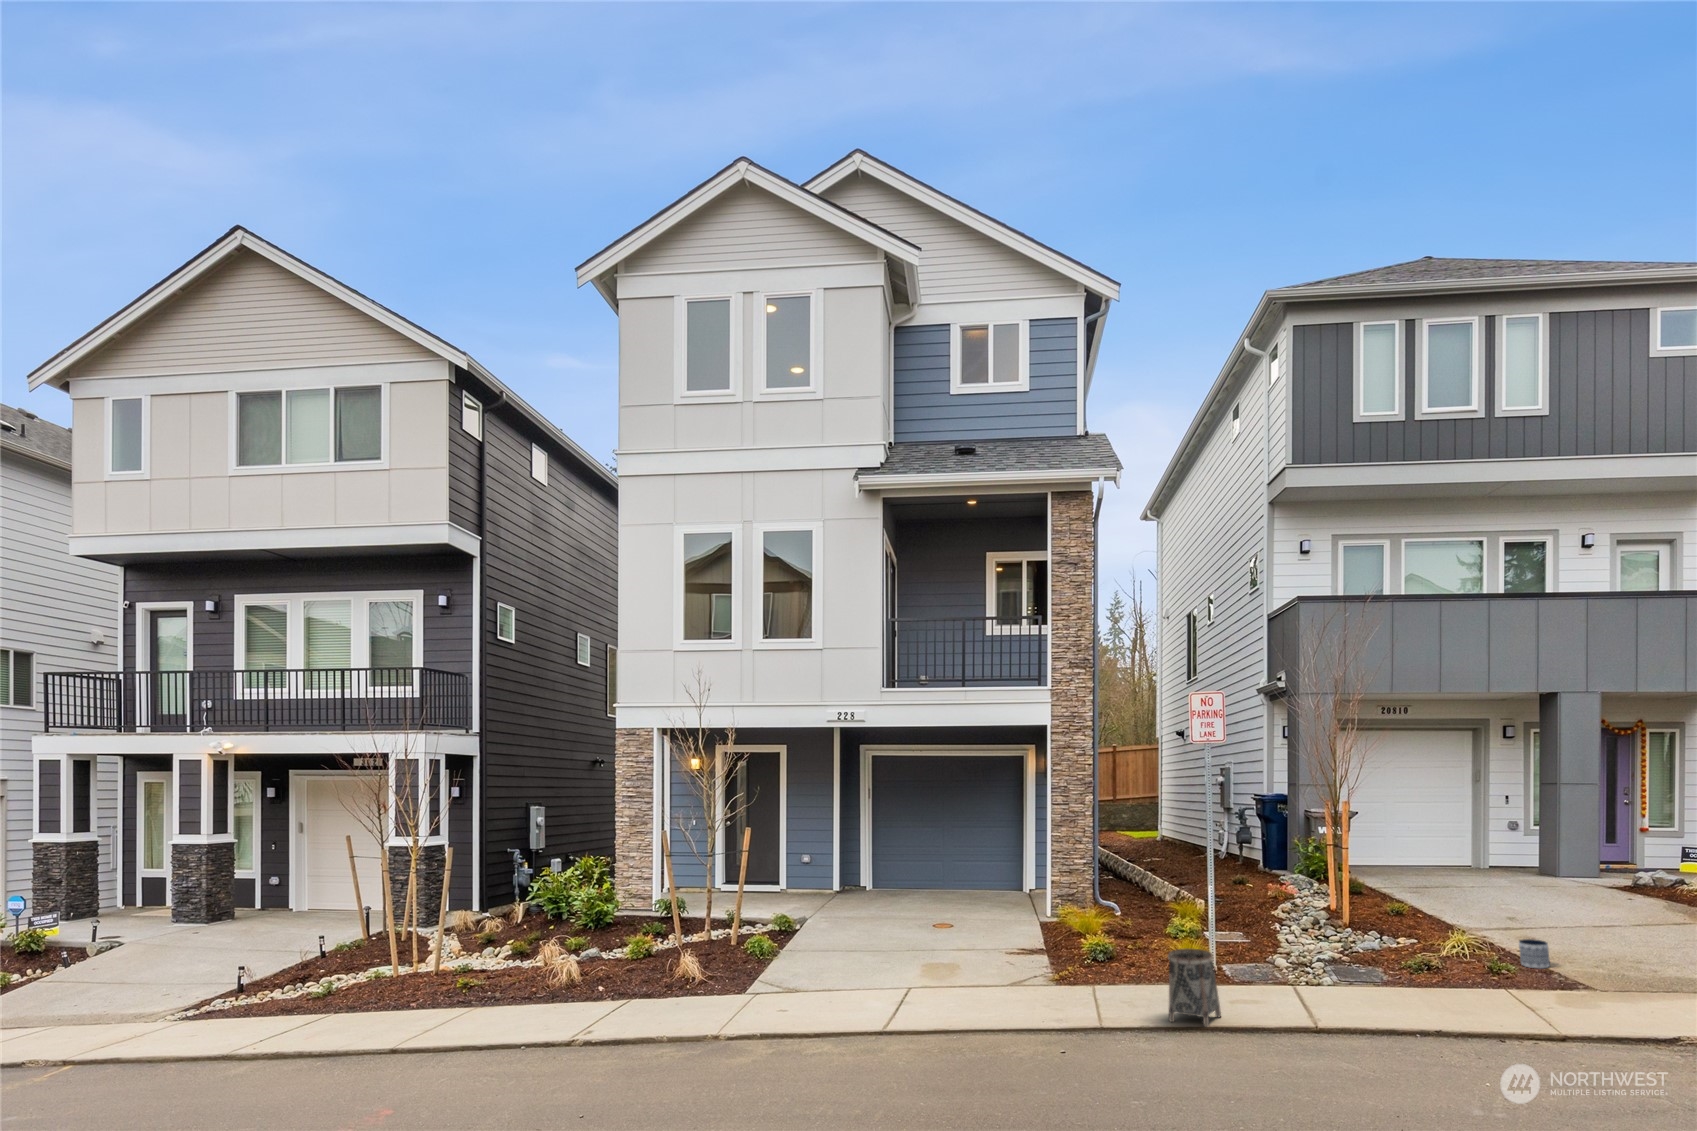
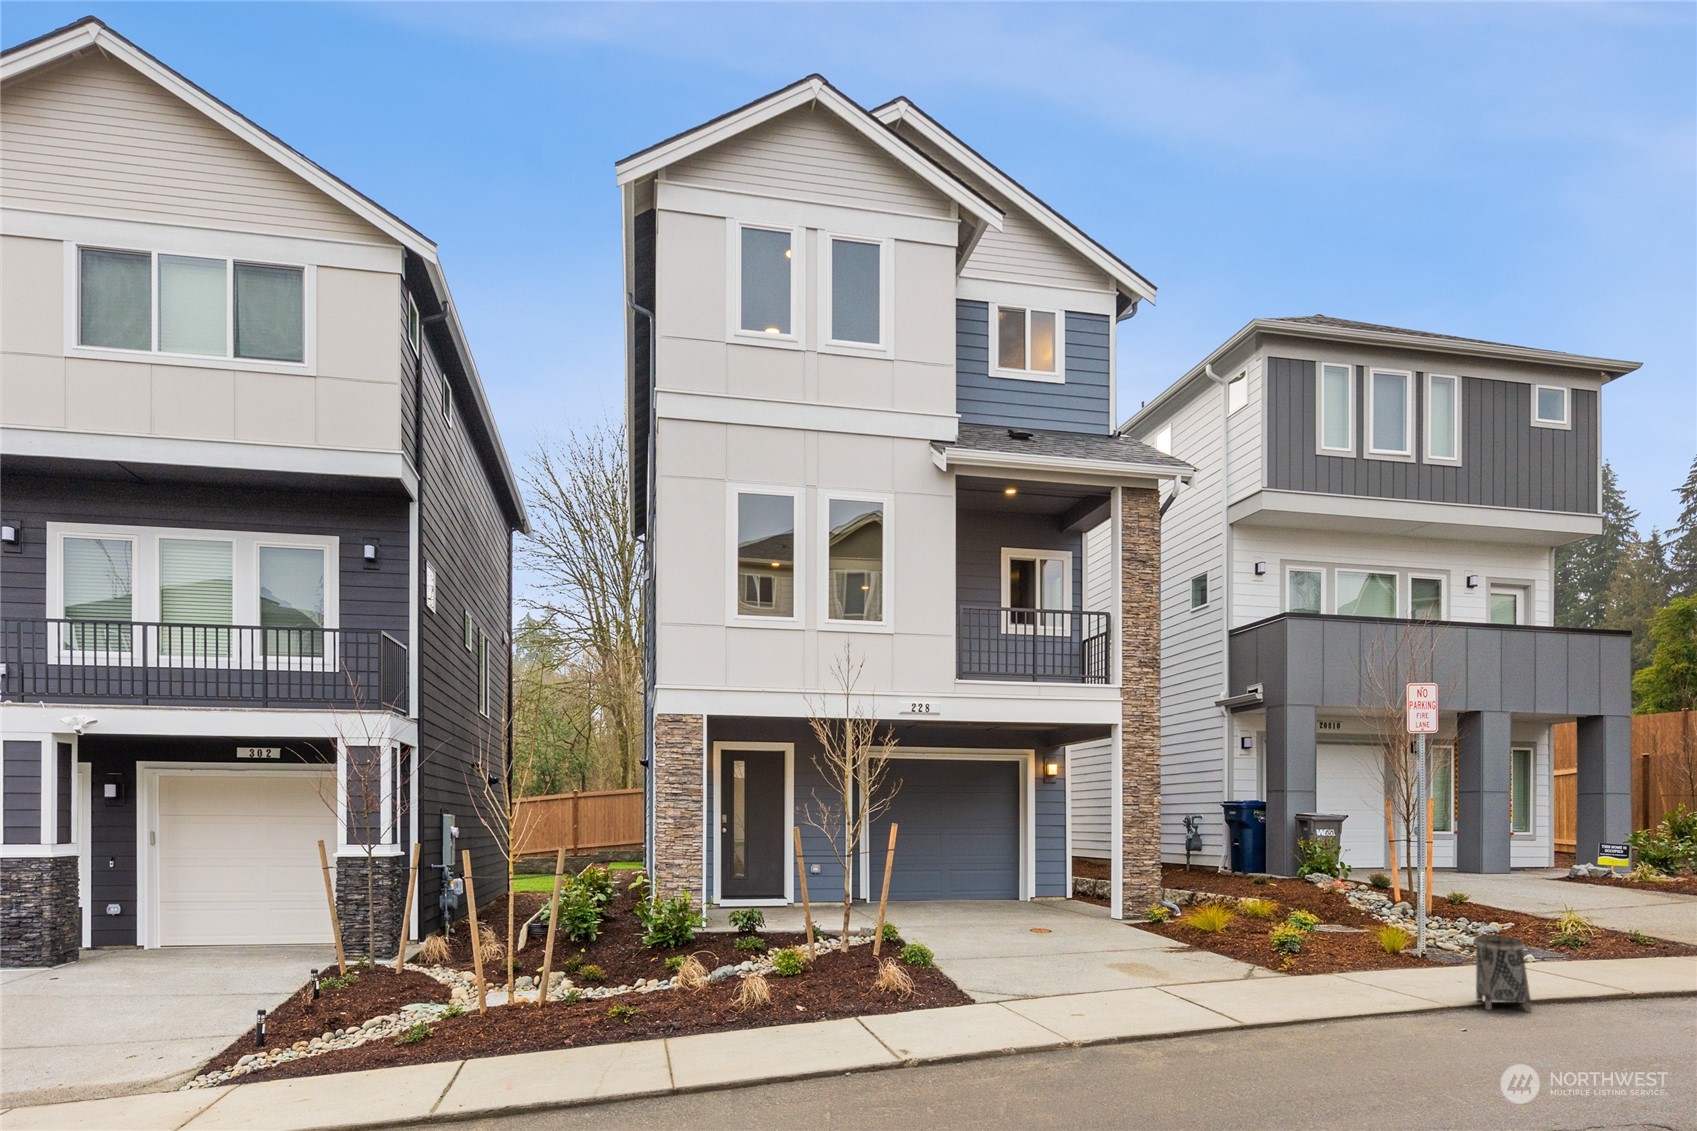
planter: present [1519,939,1550,969] -> none [1641,919,1670,945]

